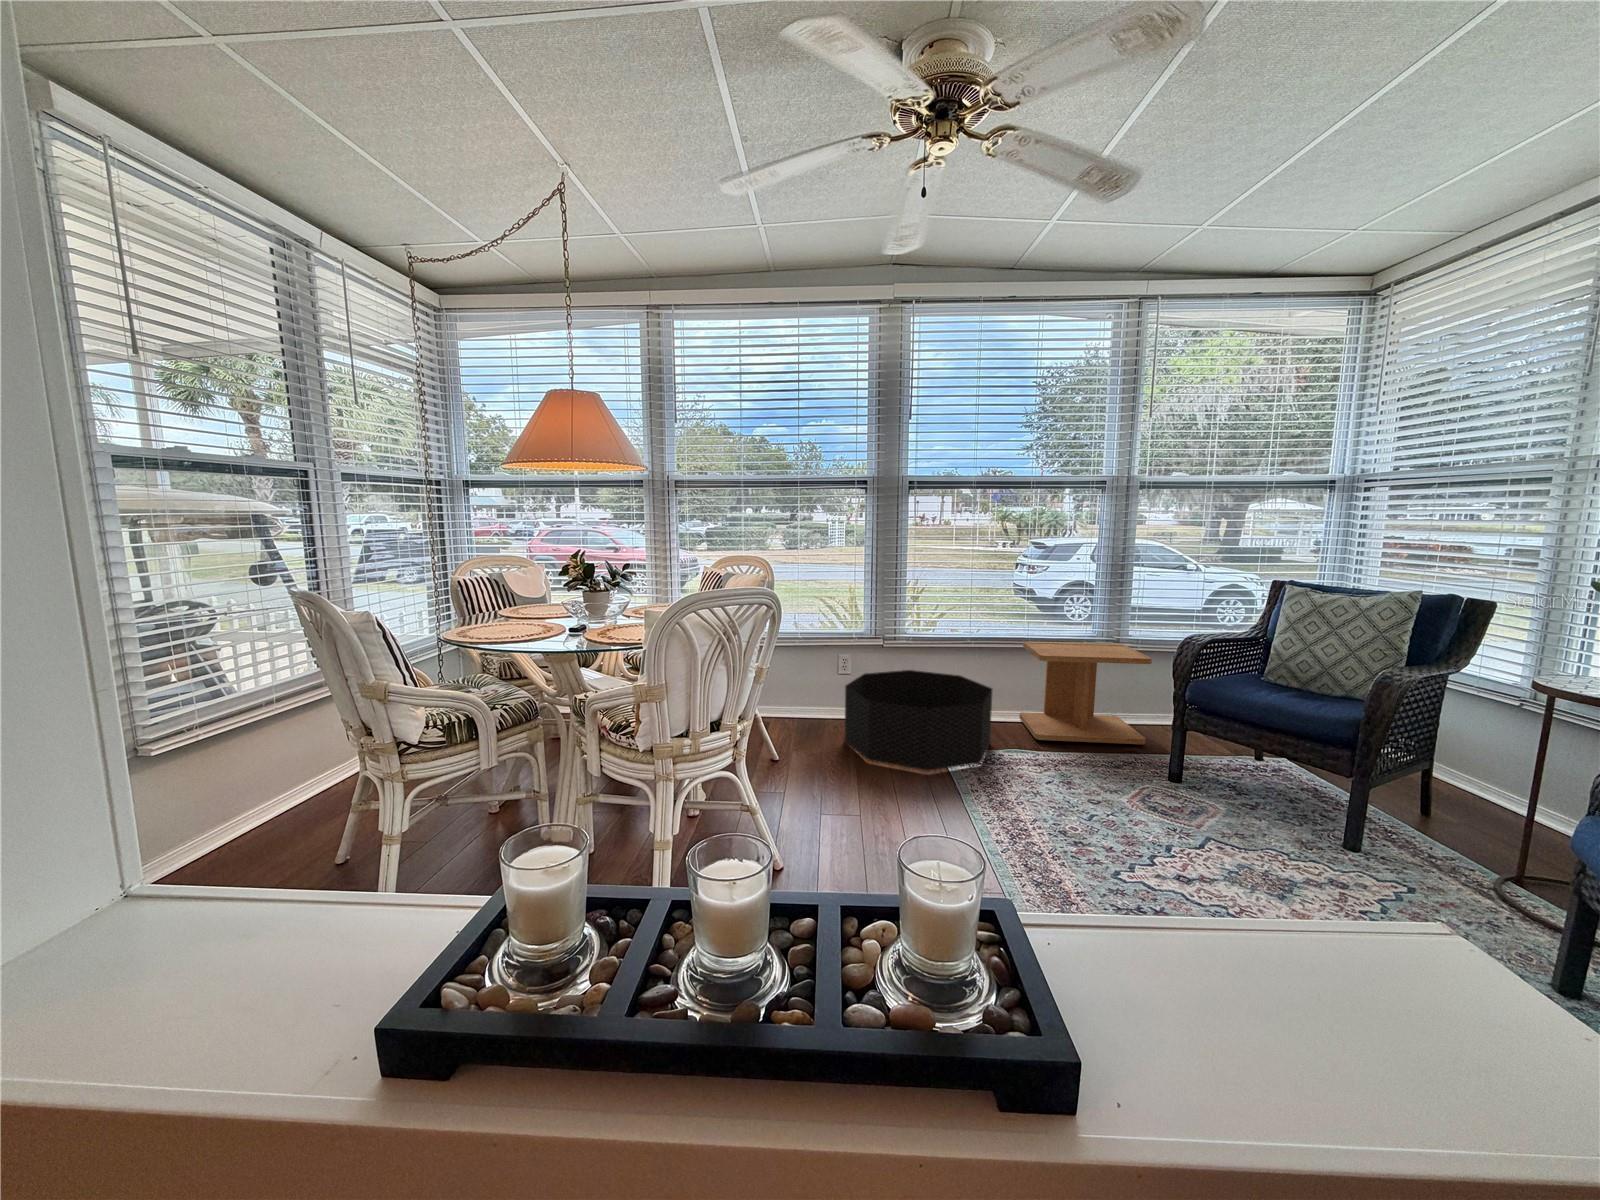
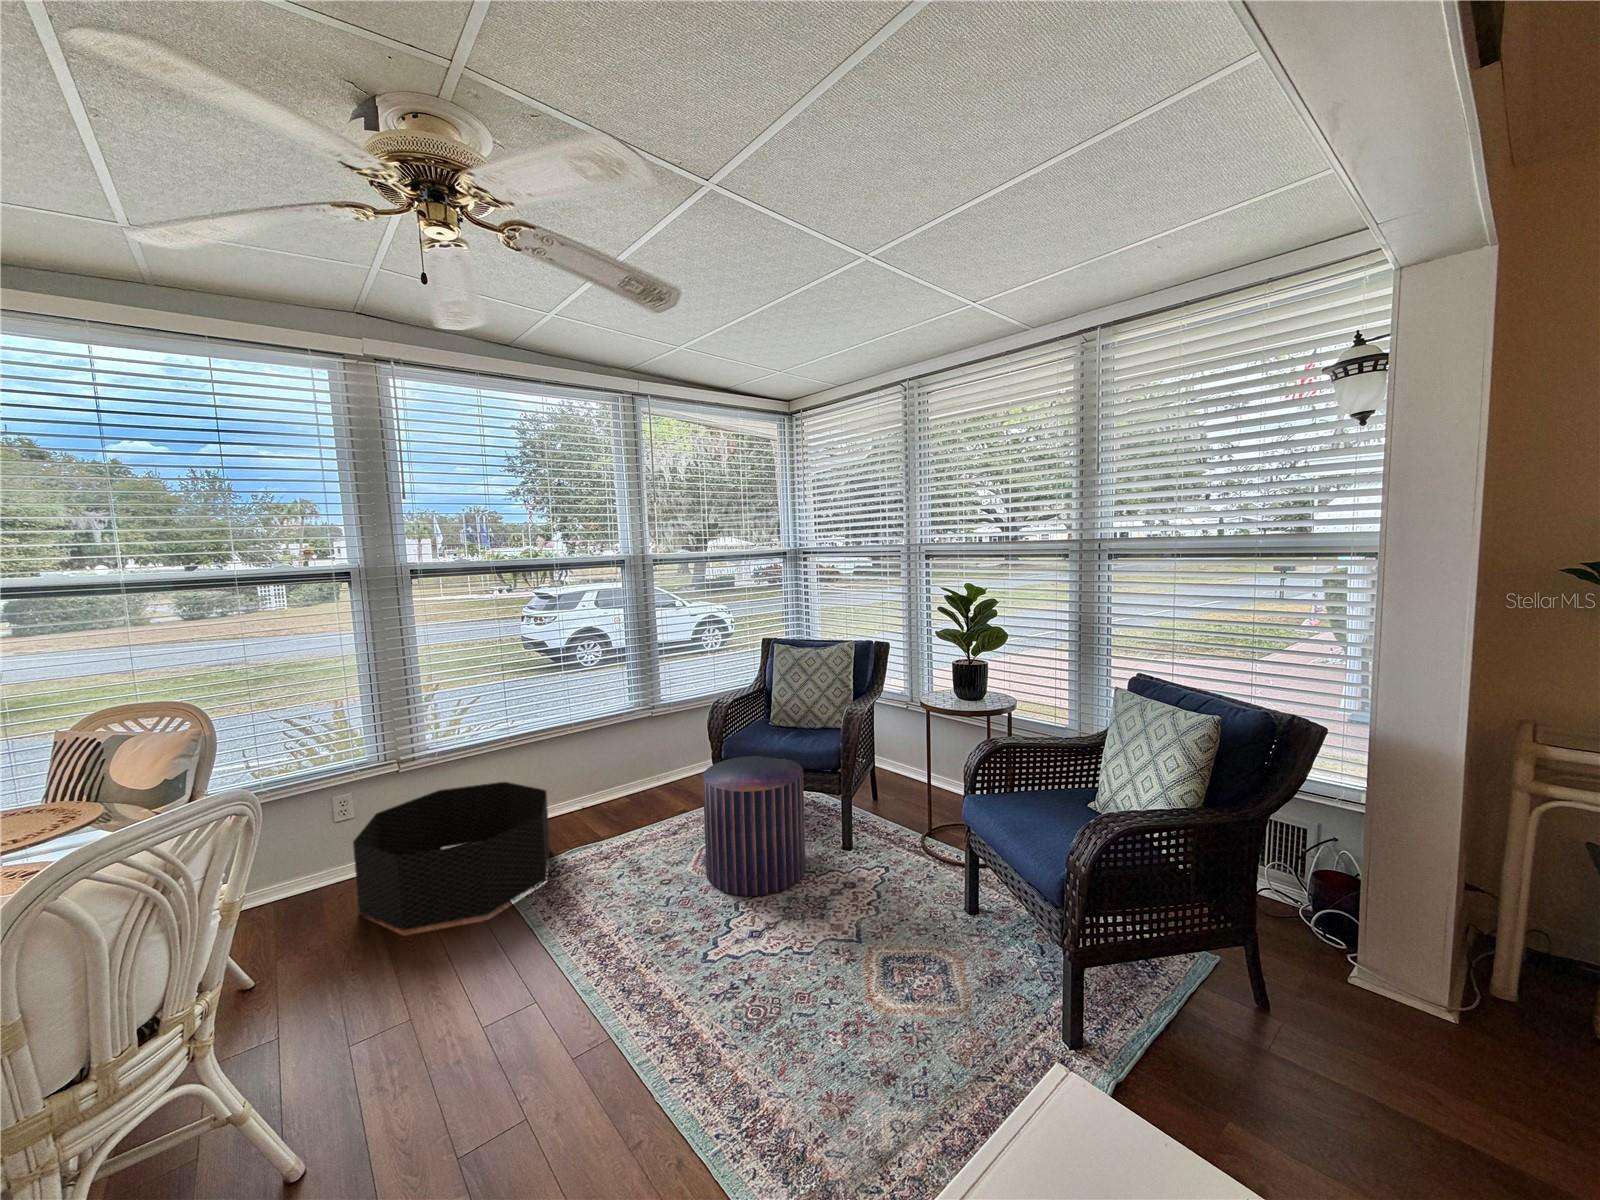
side table: present [1019,641,1152,744] -> none [568,710,691,828]
pouf: none [1142,698,1292,856] -> present [703,756,805,896]

